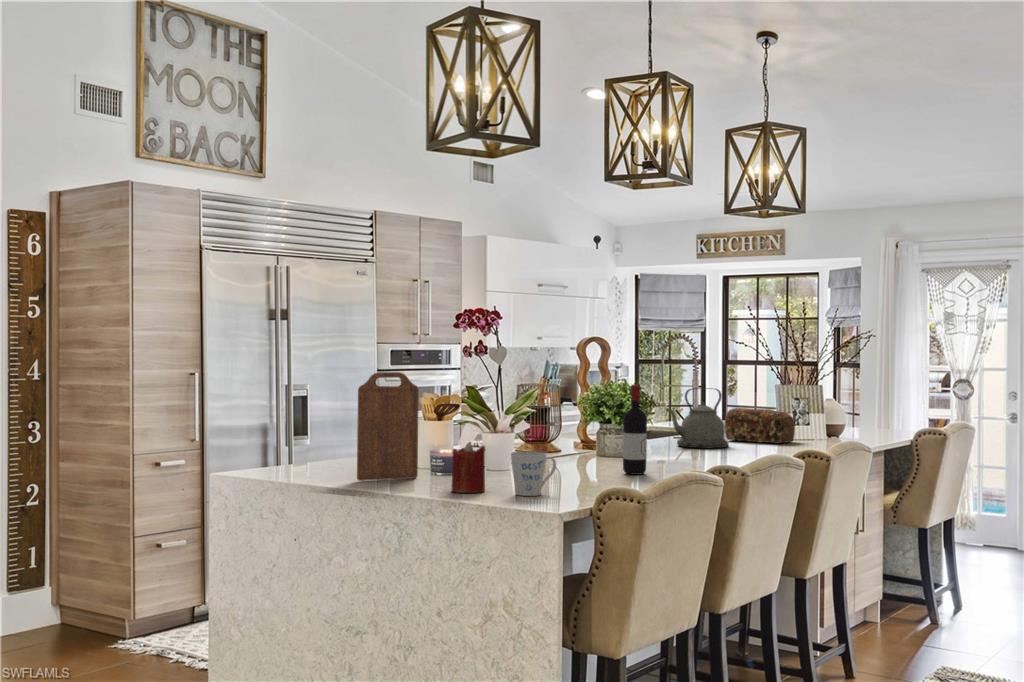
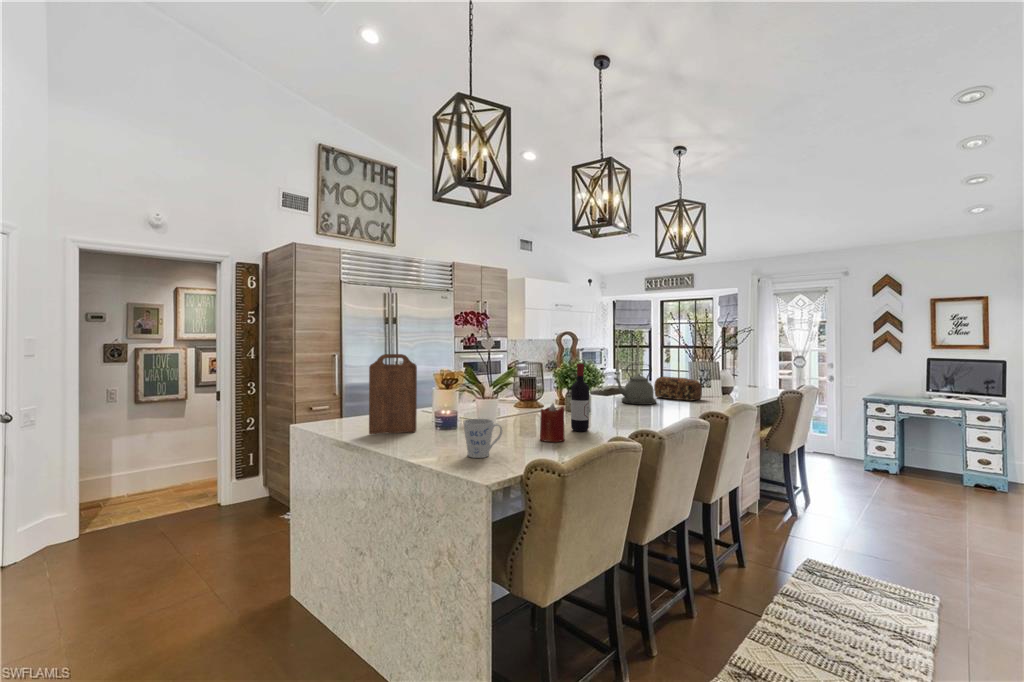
candle: present [452,442,485,493] -> present [540,403,565,442]

